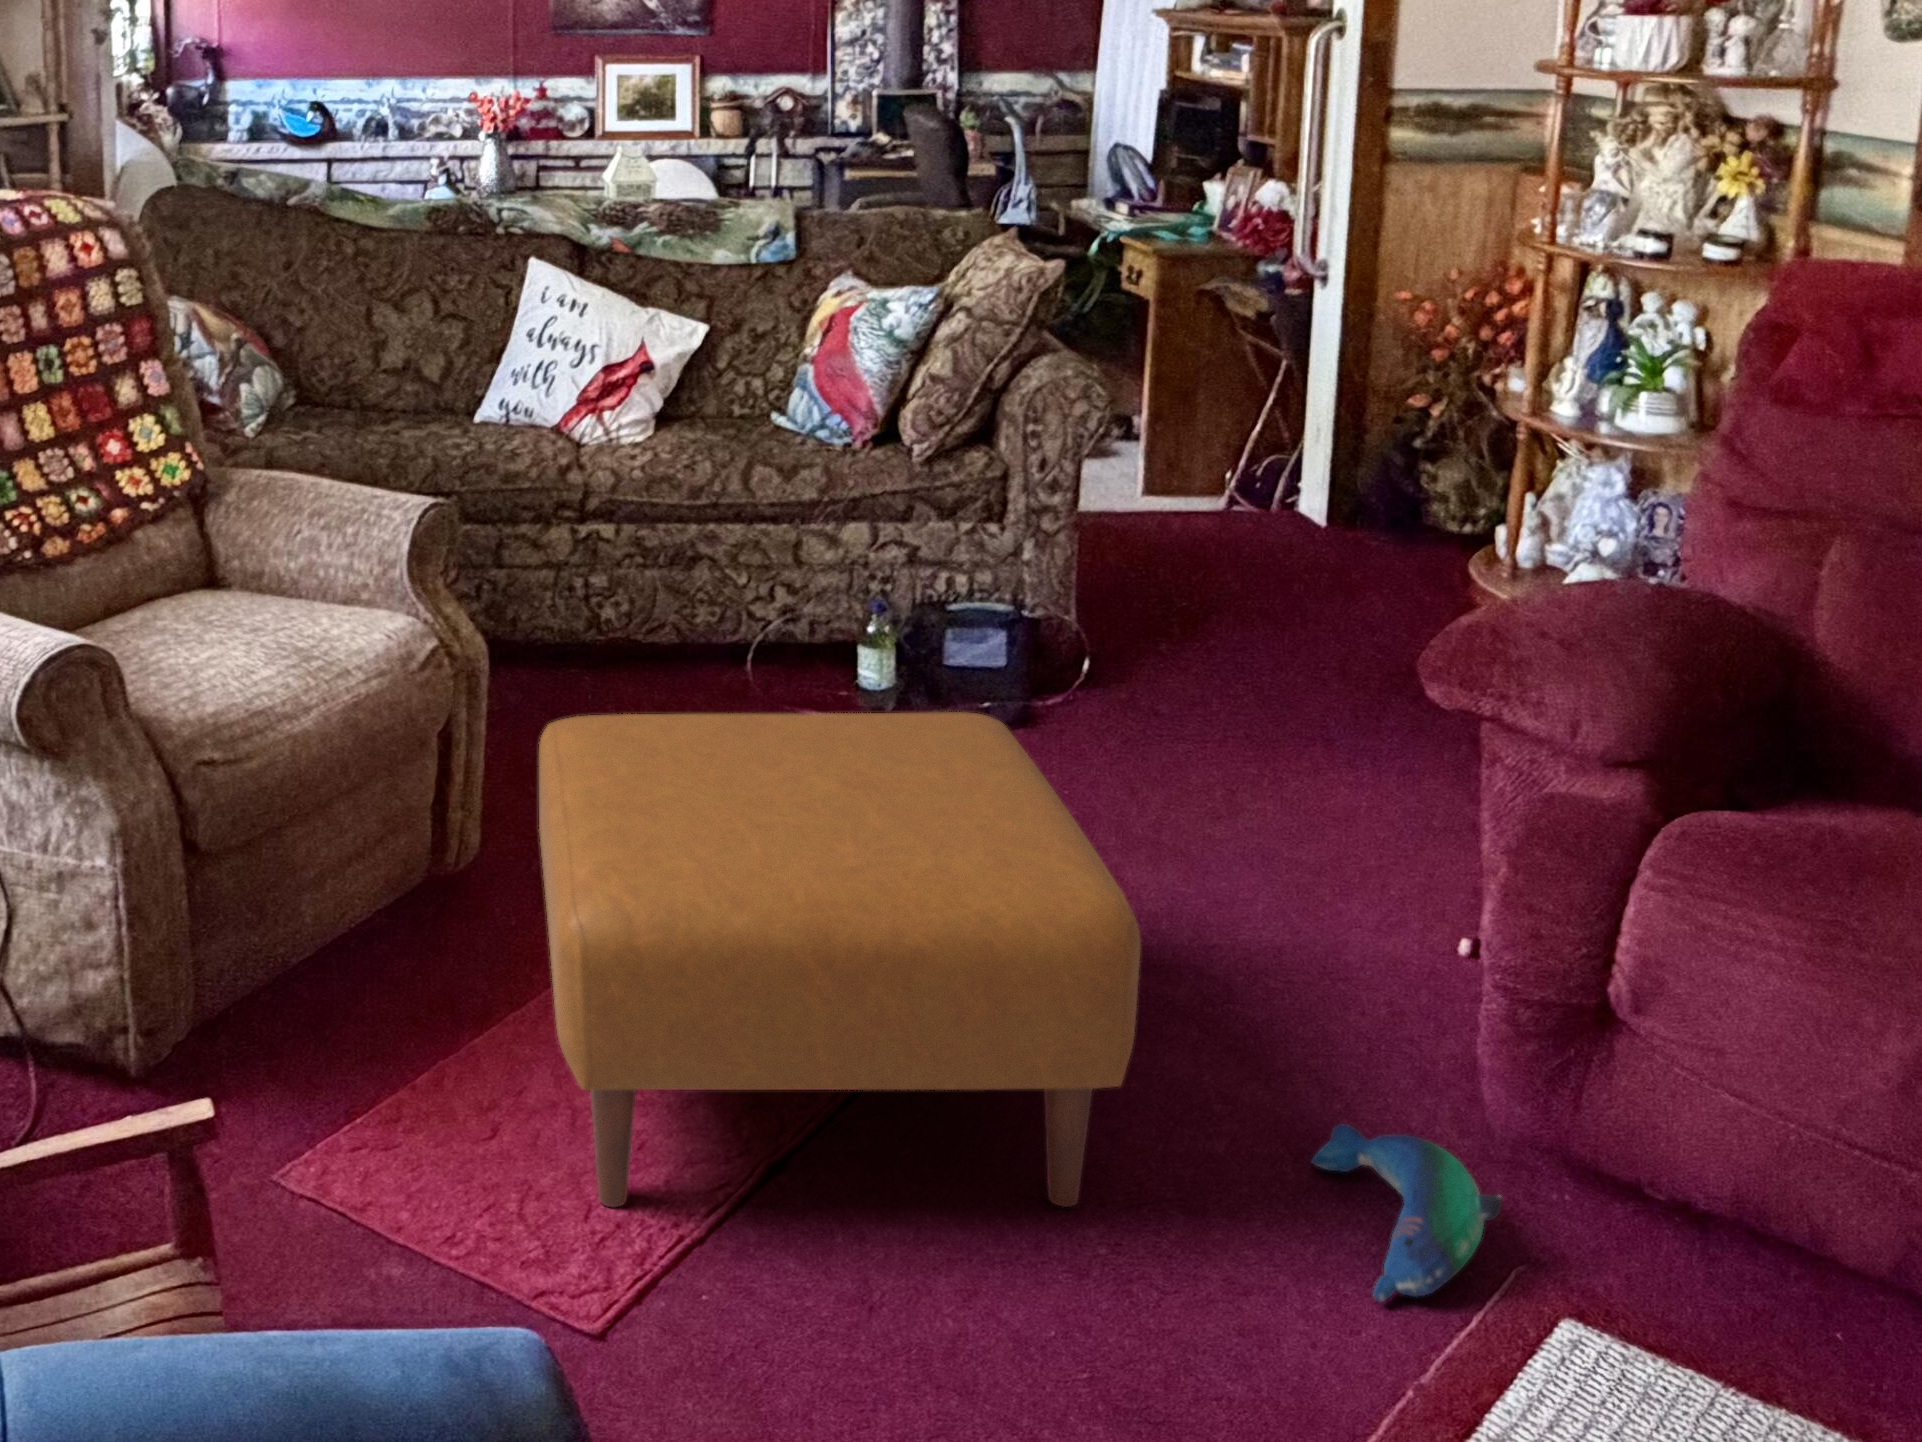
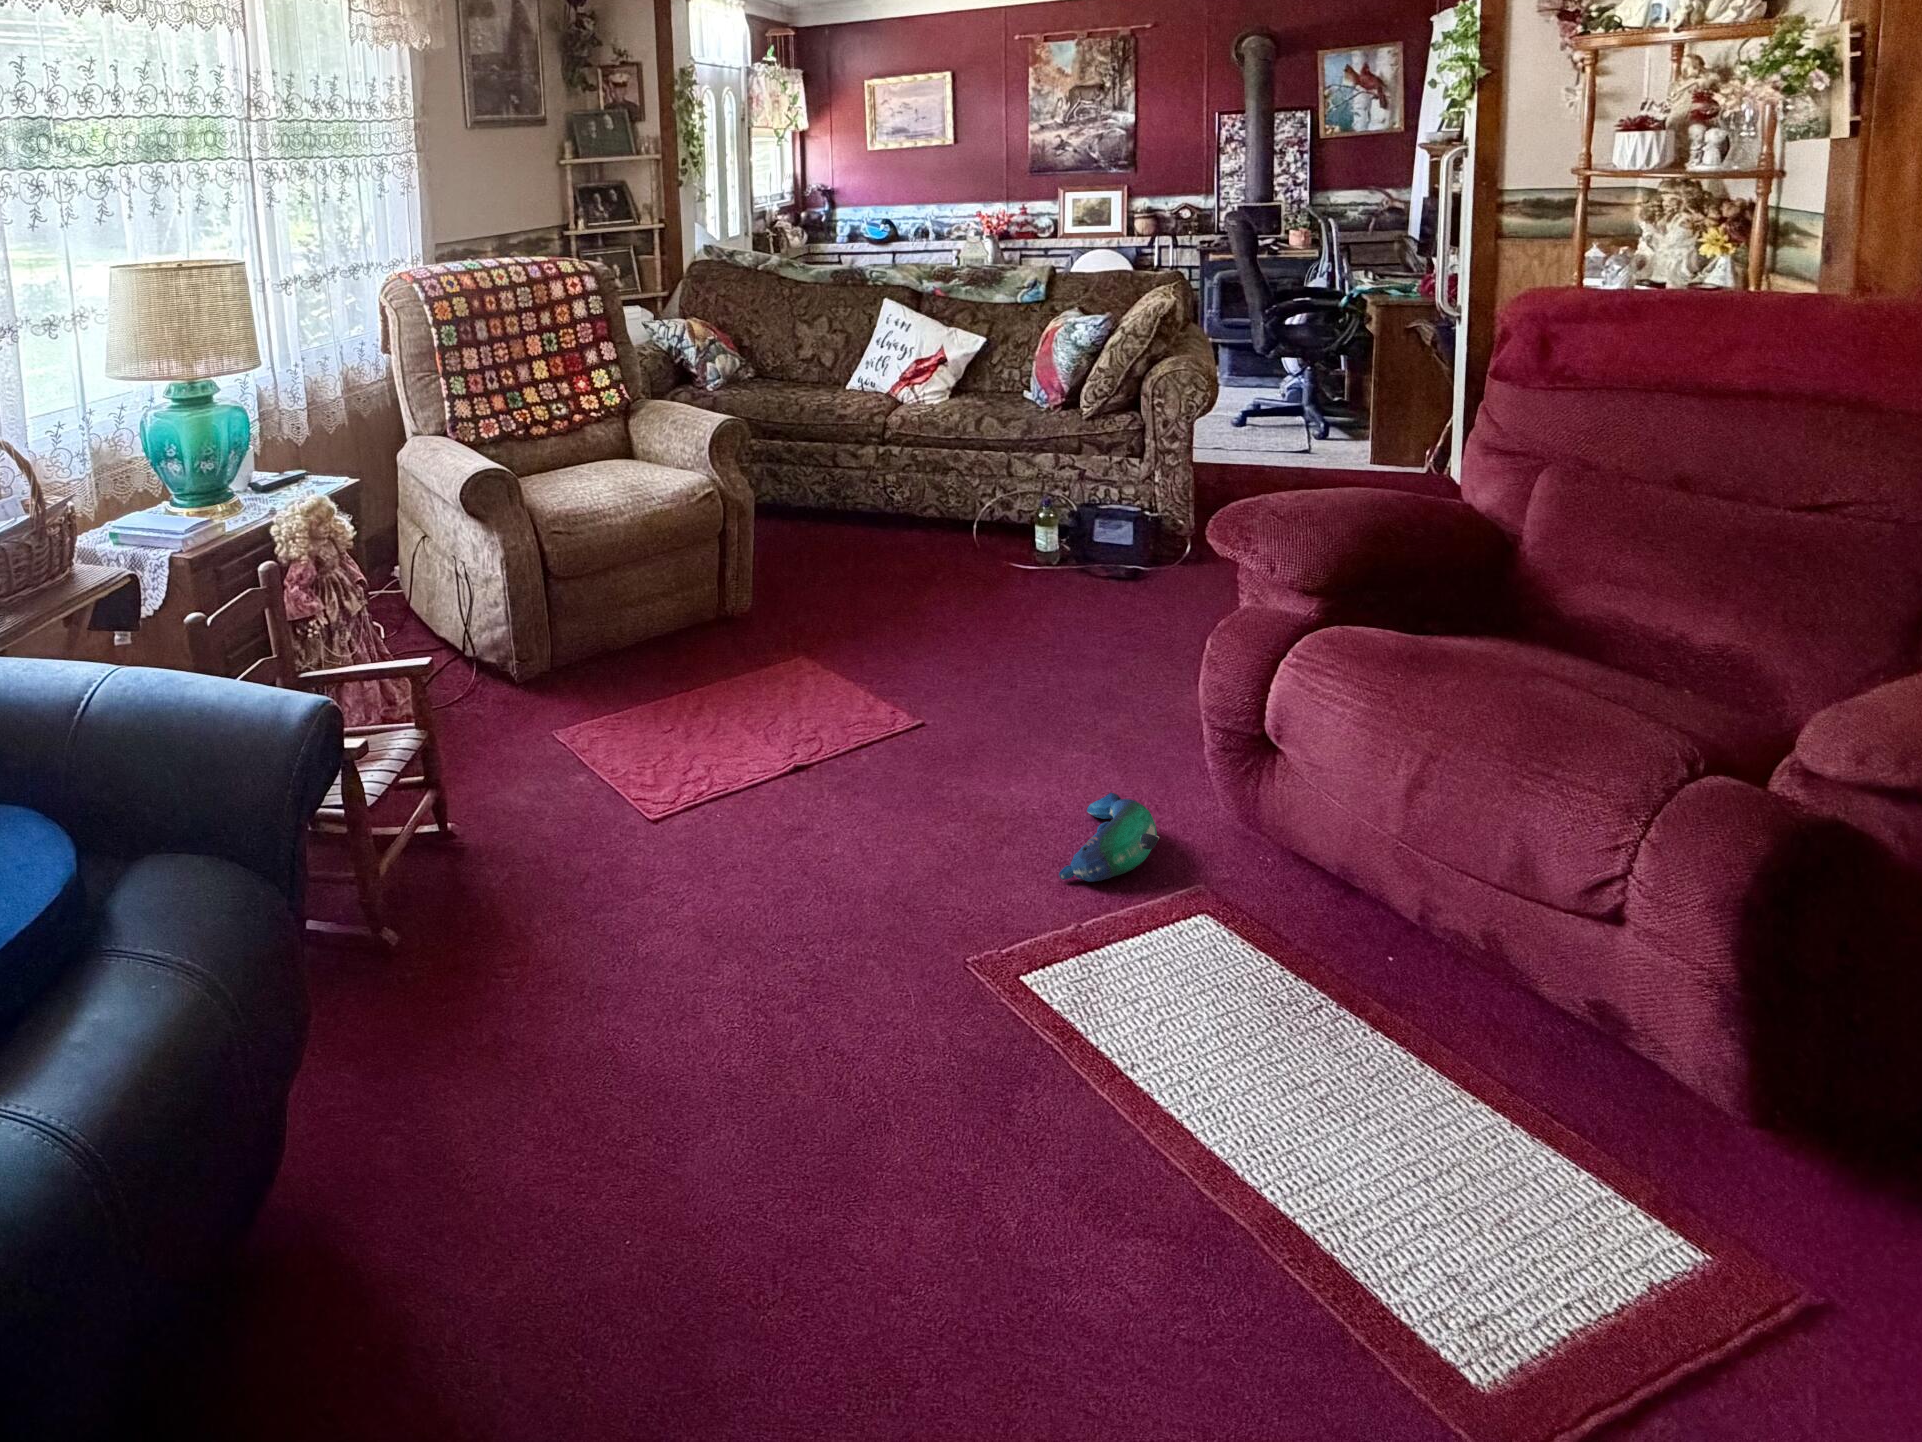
ottoman: present [539,712,1141,1207] -> none [650,528,985,805]

